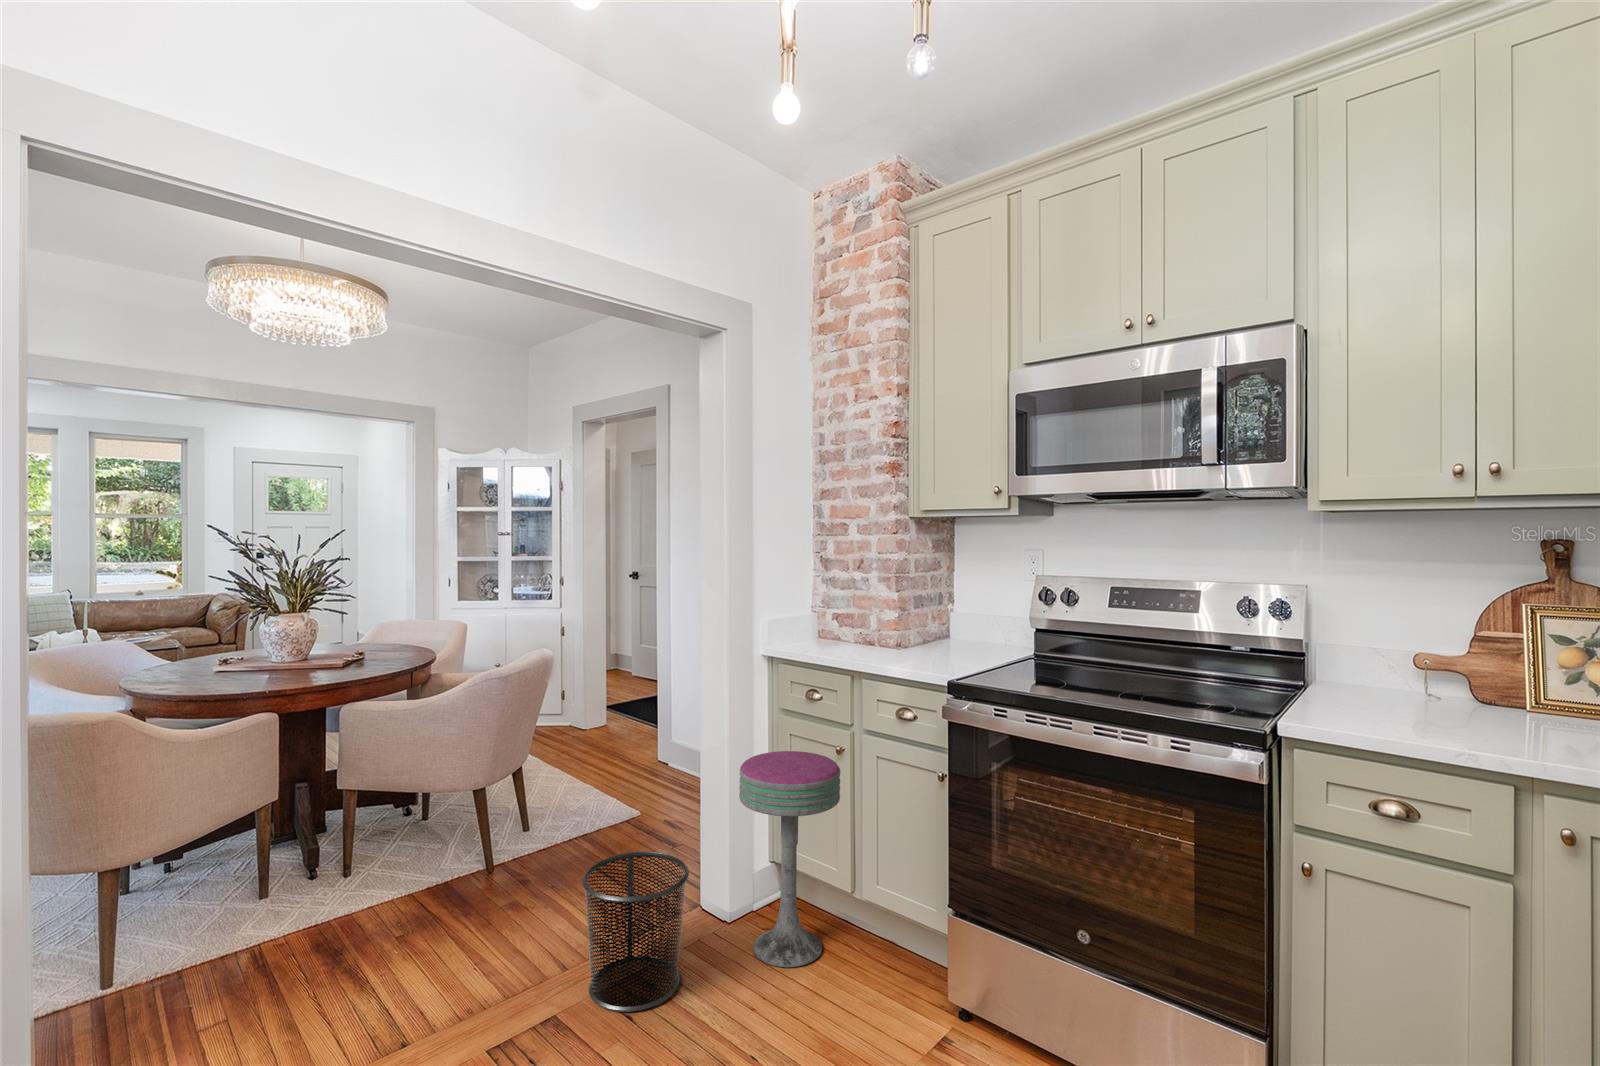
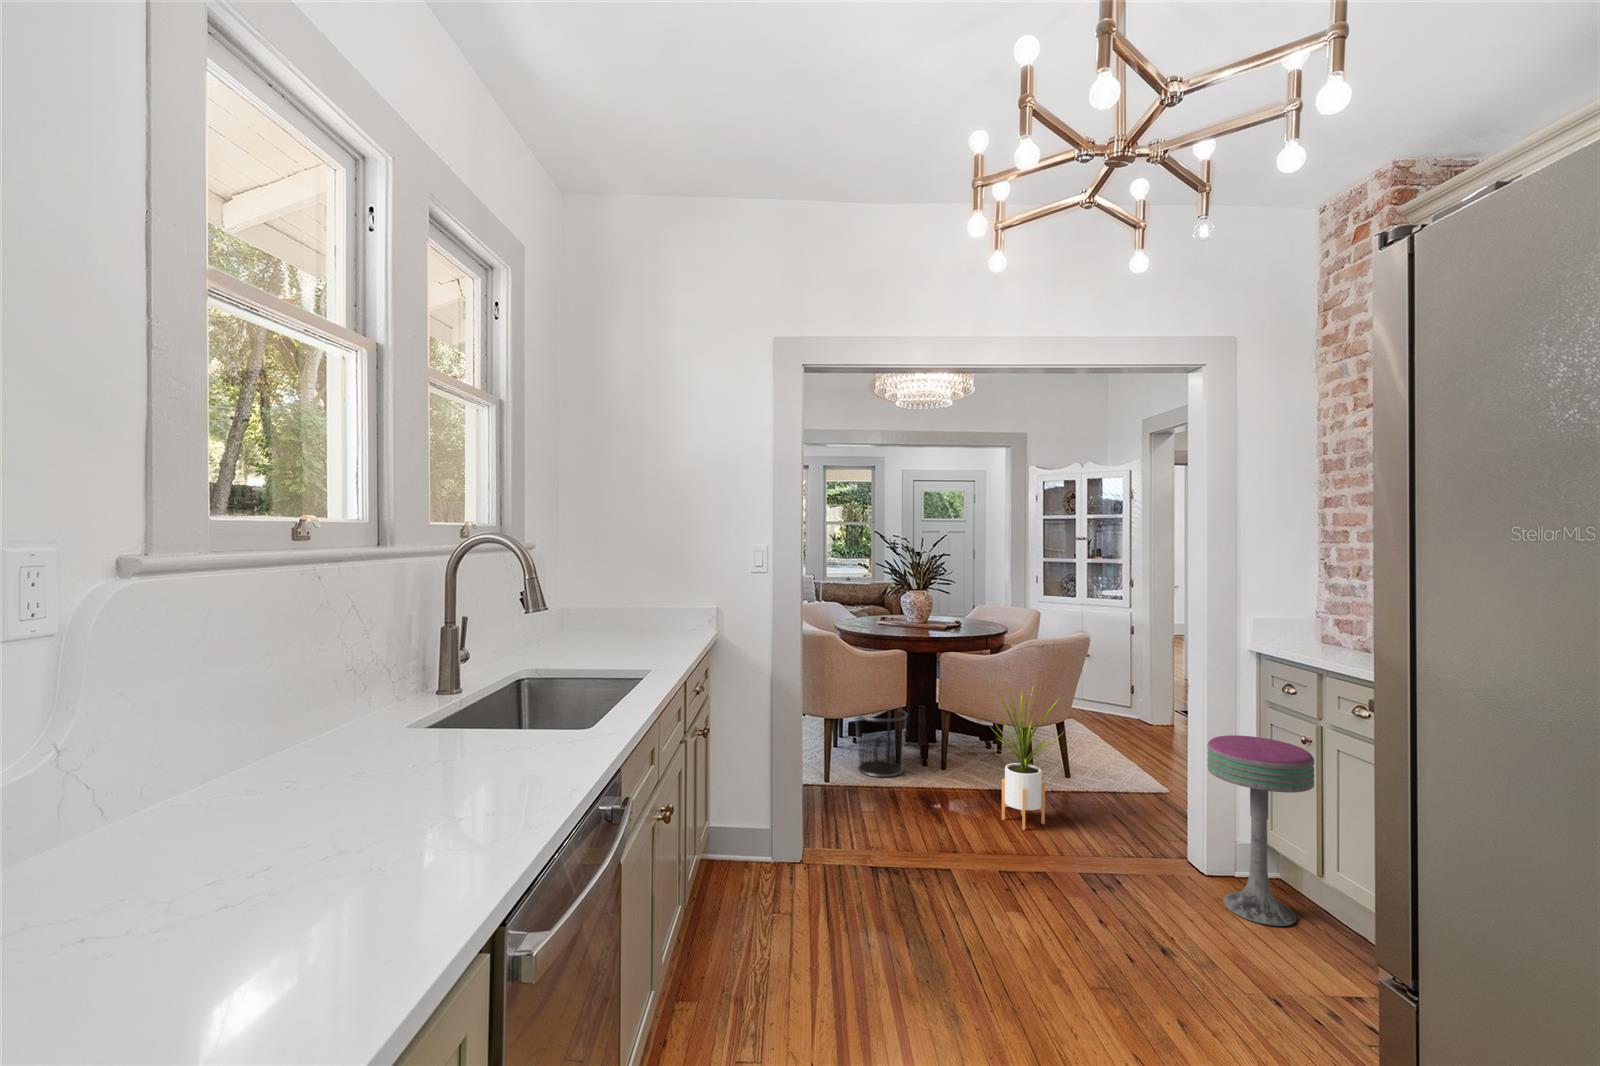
house plant: none [440,728,554,946] -> present [990,689,1059,830]
waste bin: present [582,852,689,1012] -> present [856,708,908,777]

